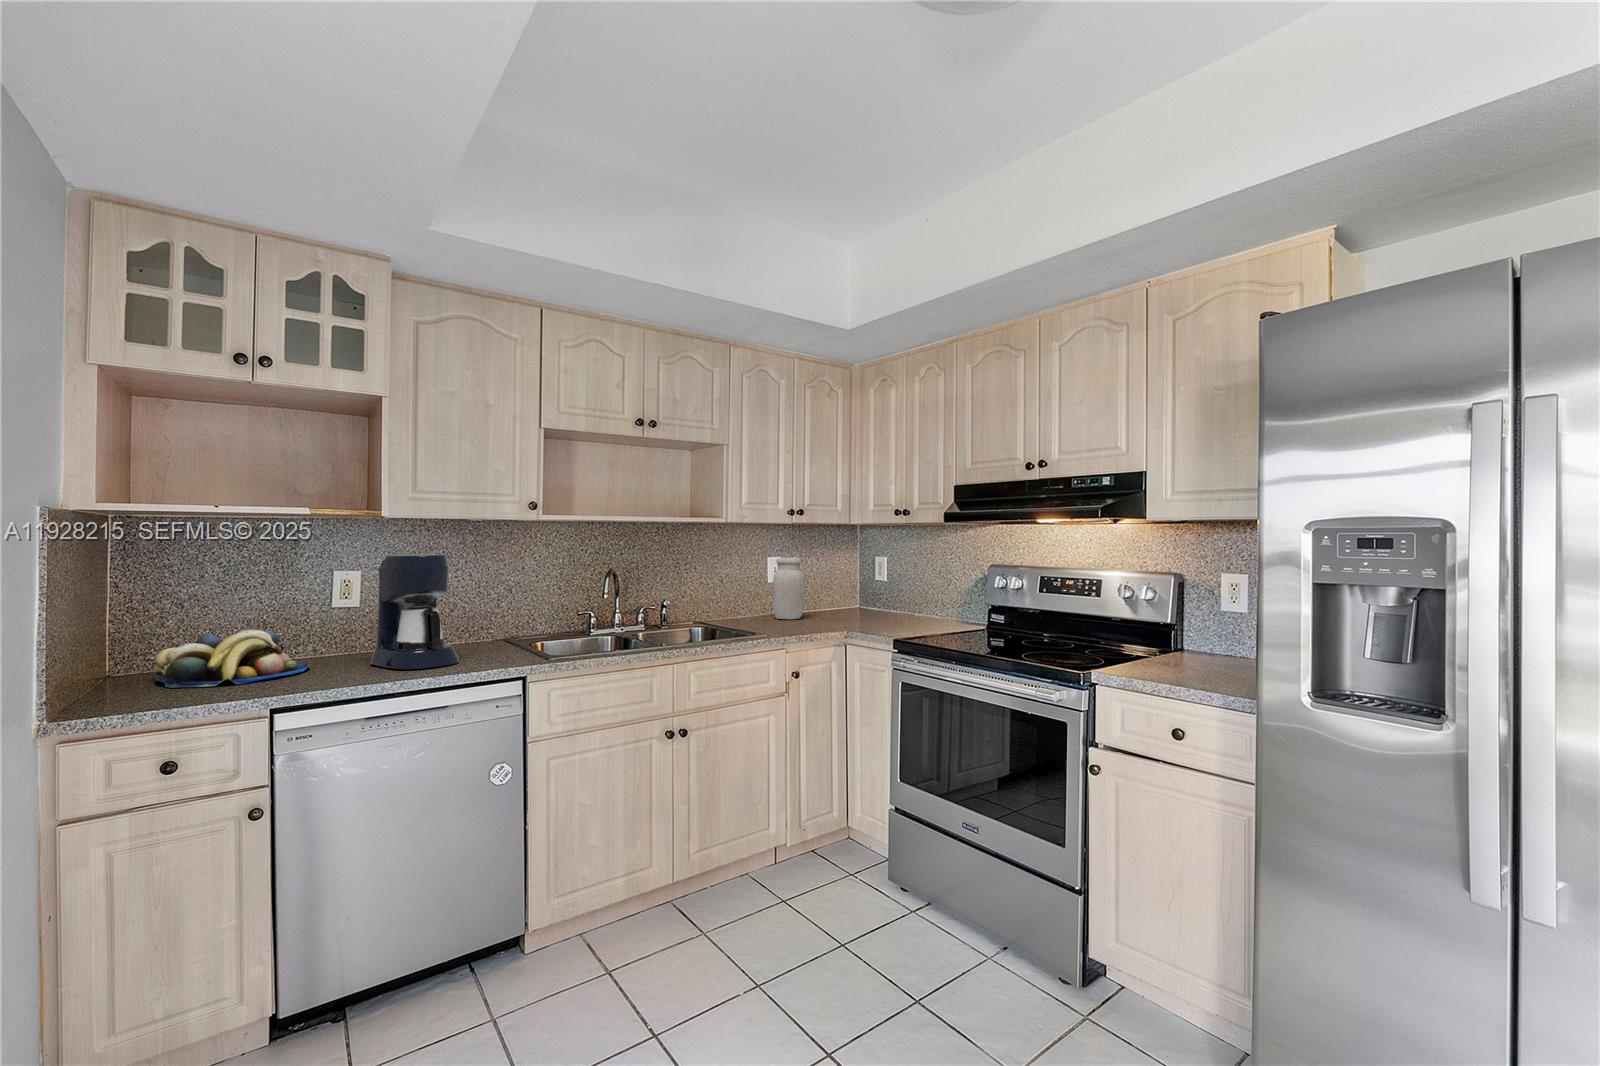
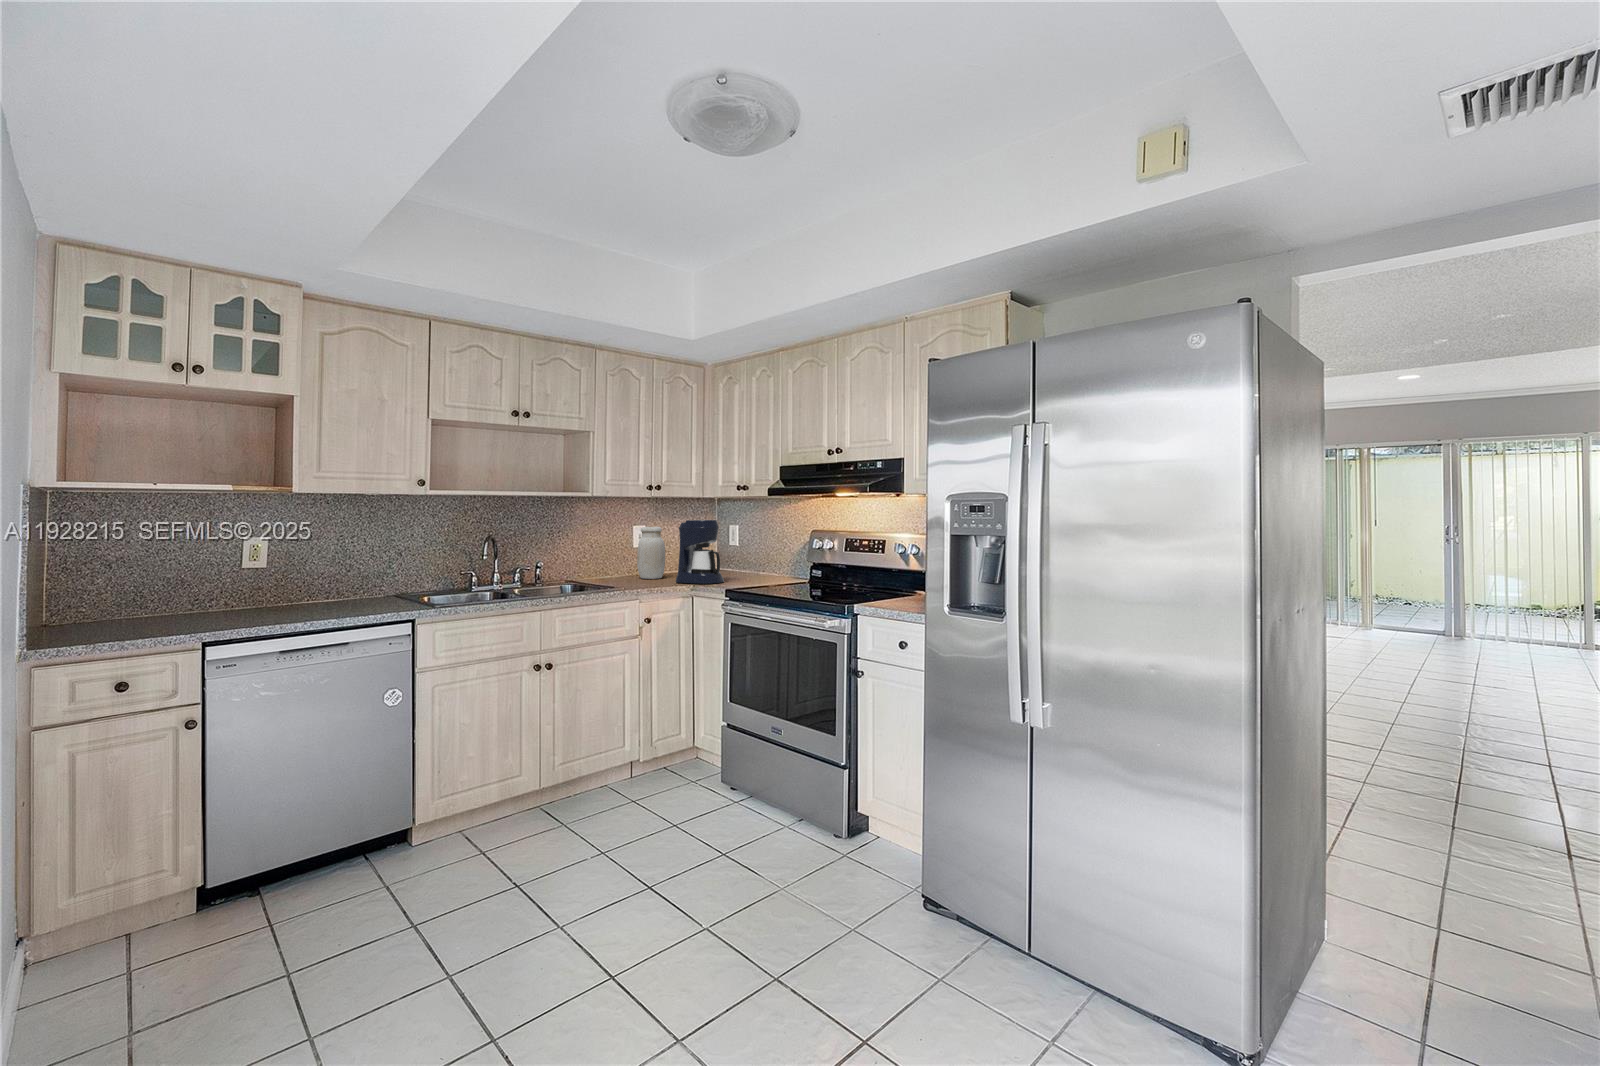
coffee maker: present [370,554,459,669] -> present [676,520,724,584]
fruit bowl: present [154,628,309,688] -> none [94,584,229,629]

